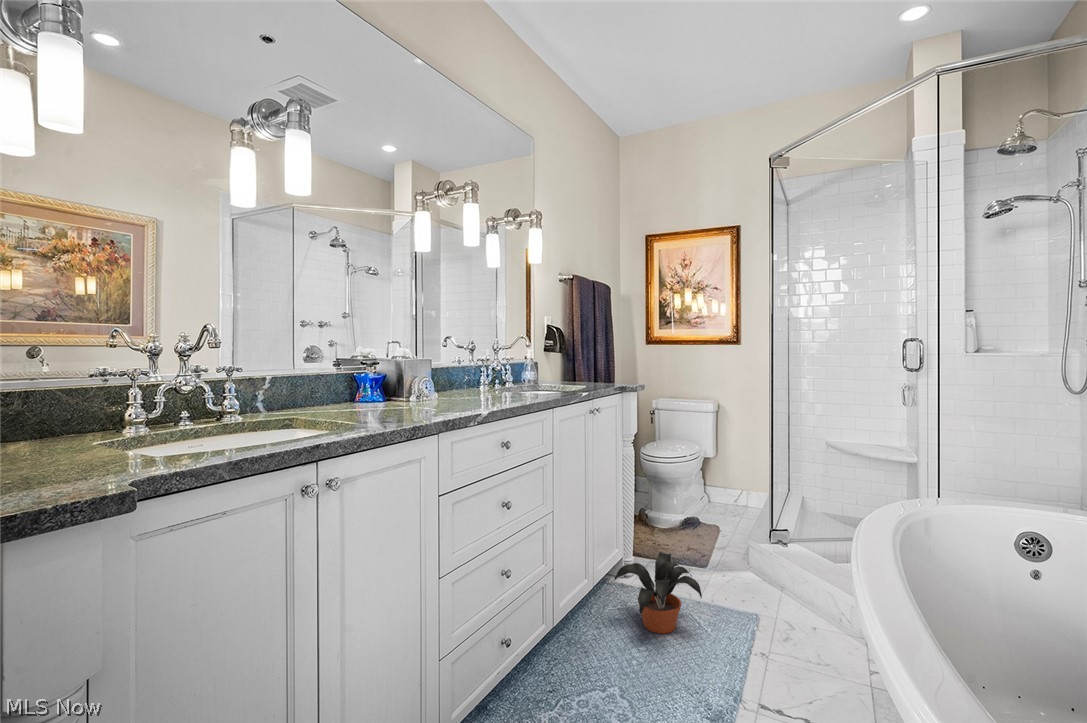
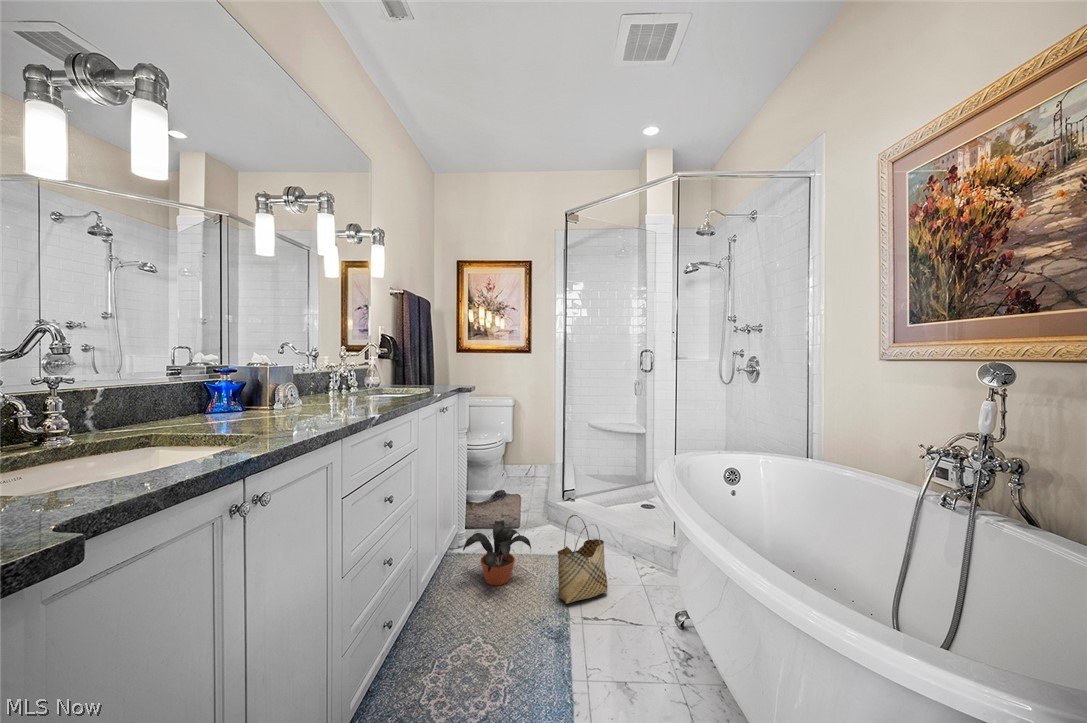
woven basket: none [730,562,810,683] -> present [557,515,607,604]

